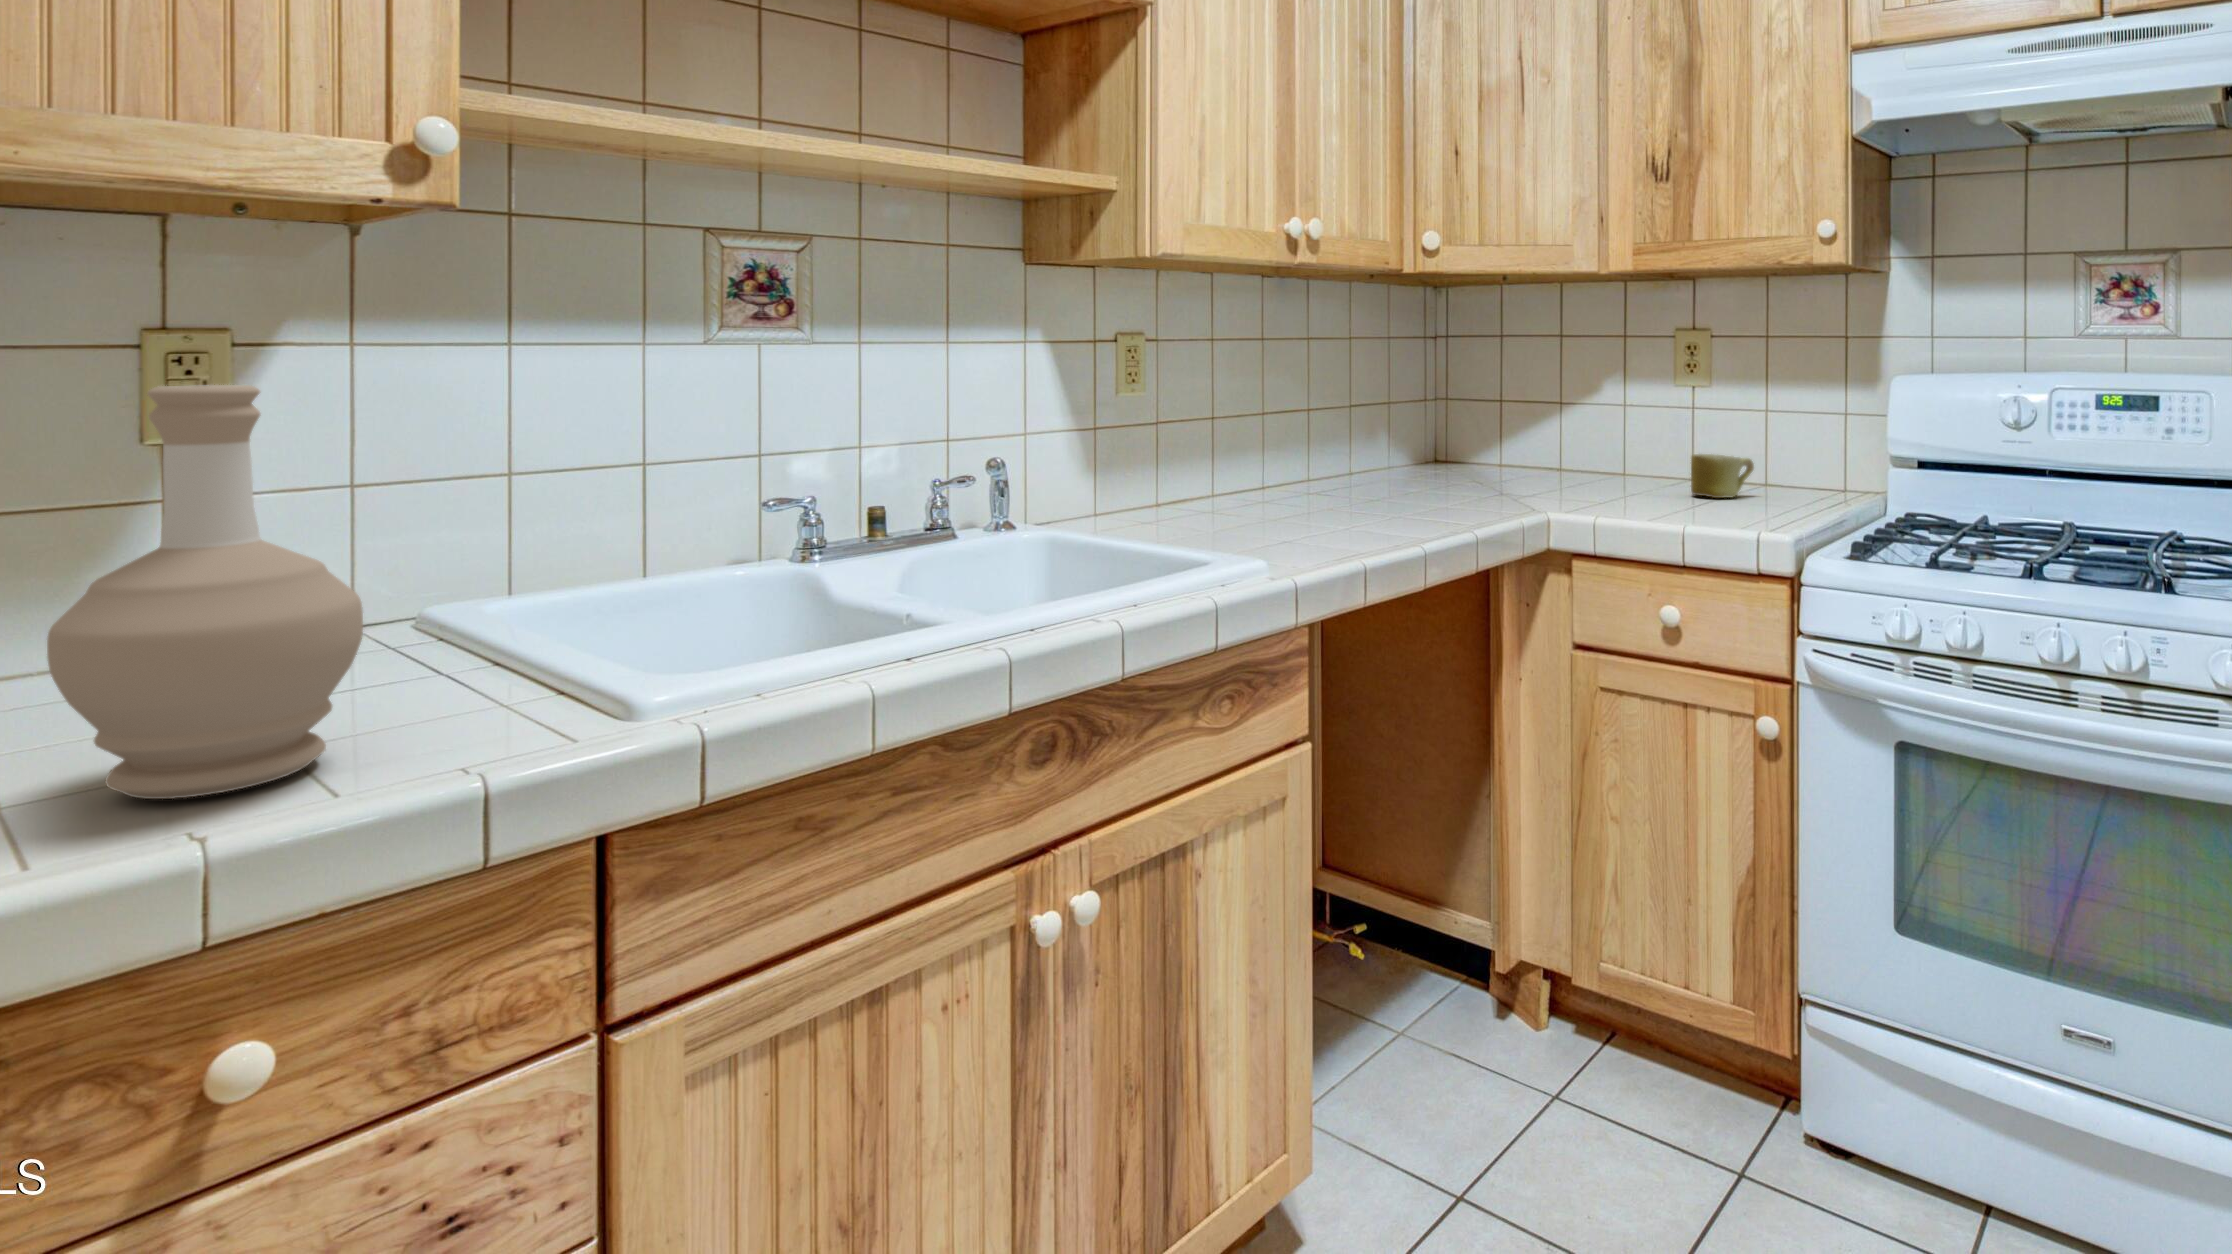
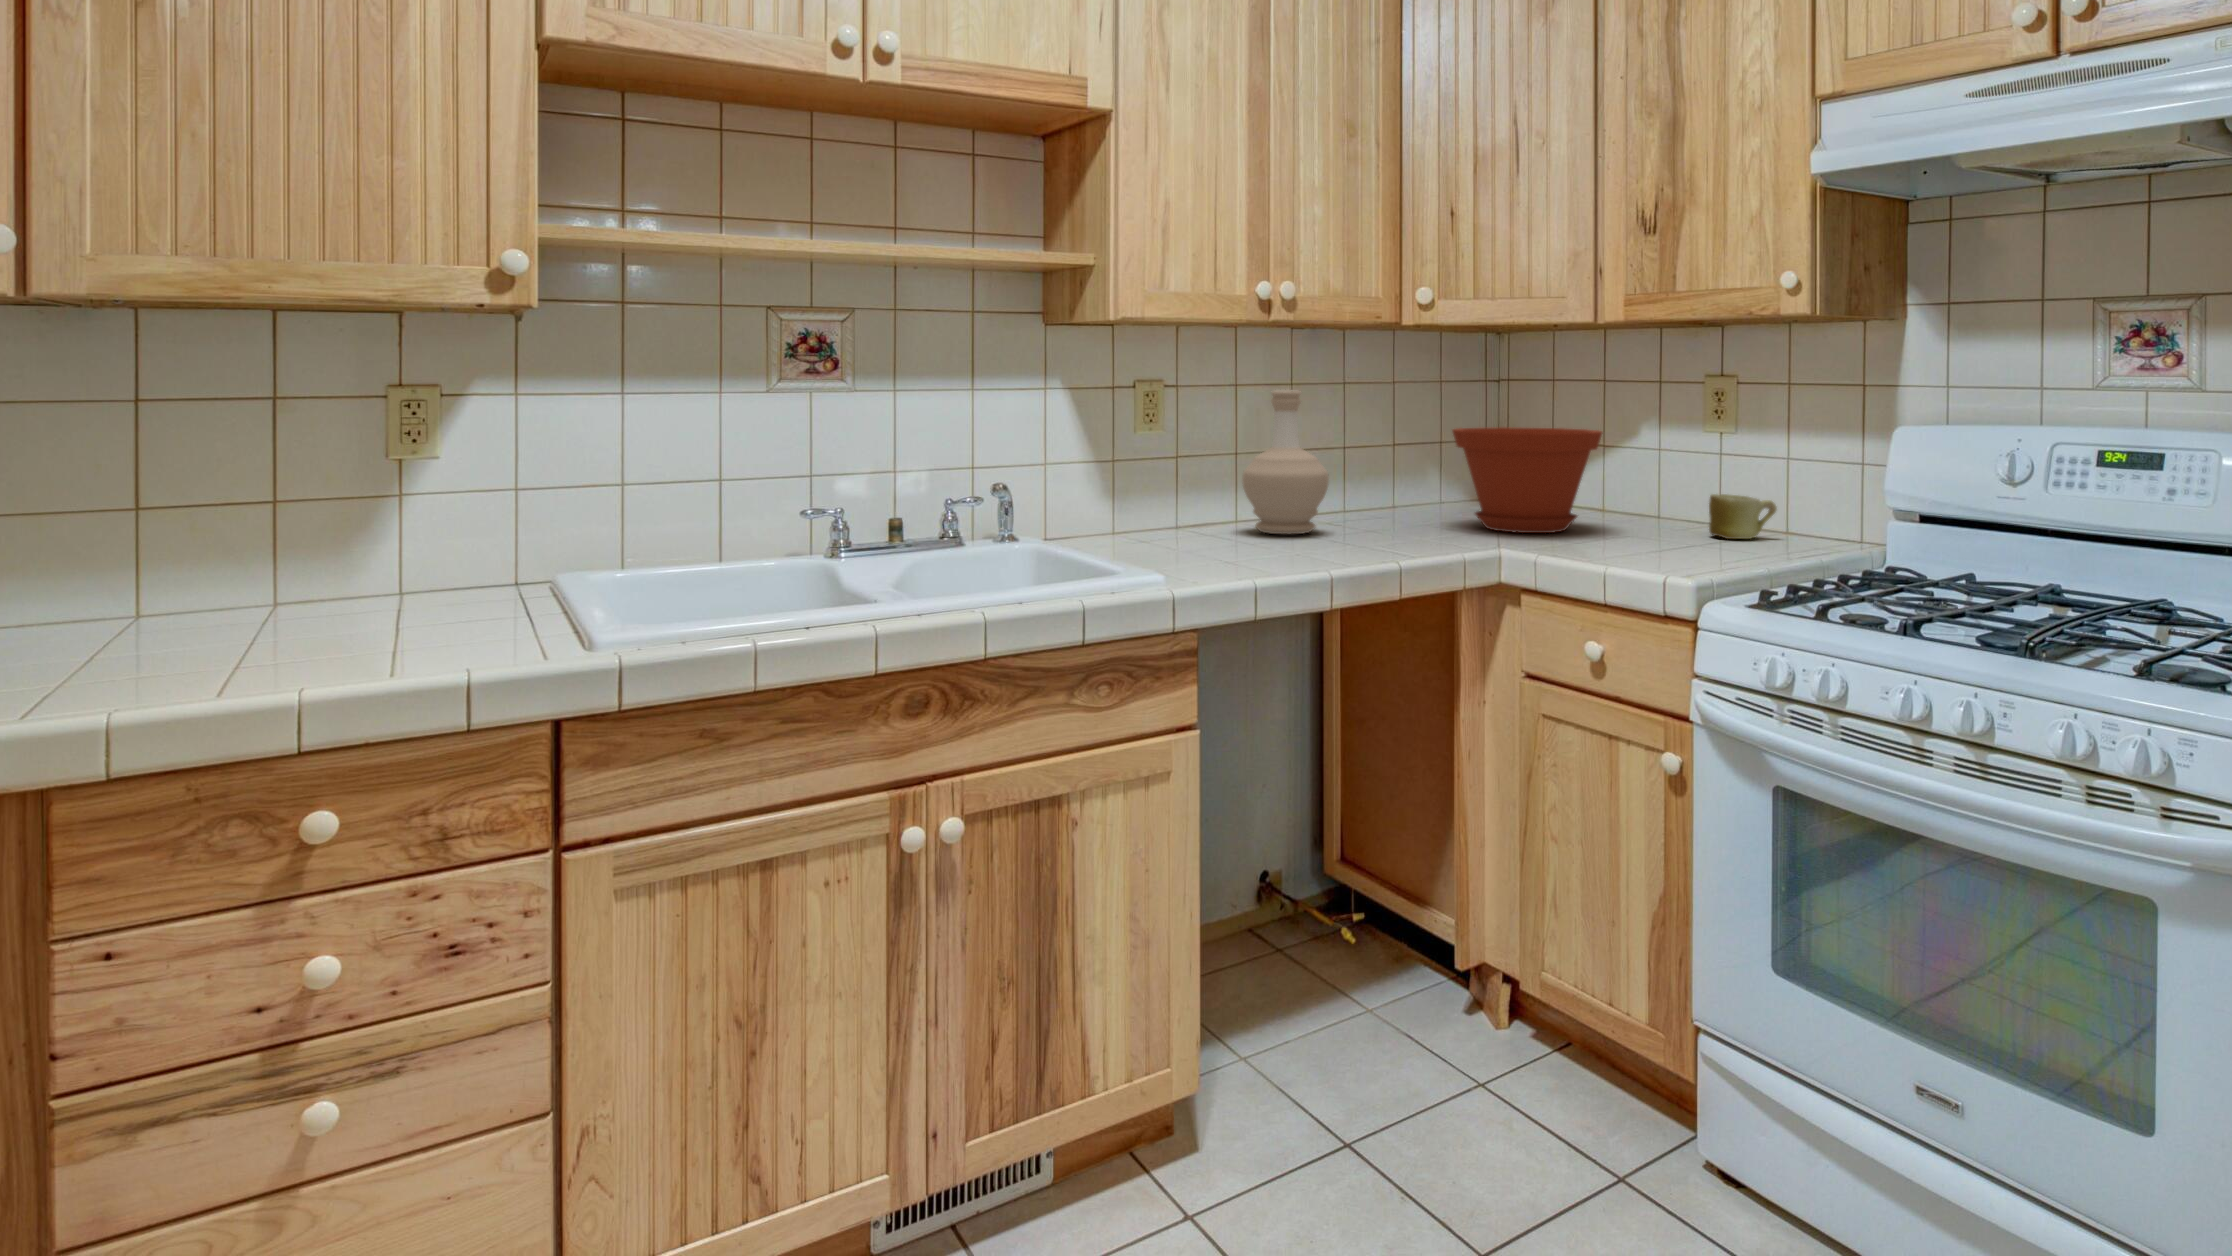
bottle: present [47,385,363,799] -> present [1242,390,1329,534]
plant pot: none [1434,392,1592,502] -> present [1452,427,1603,533]

